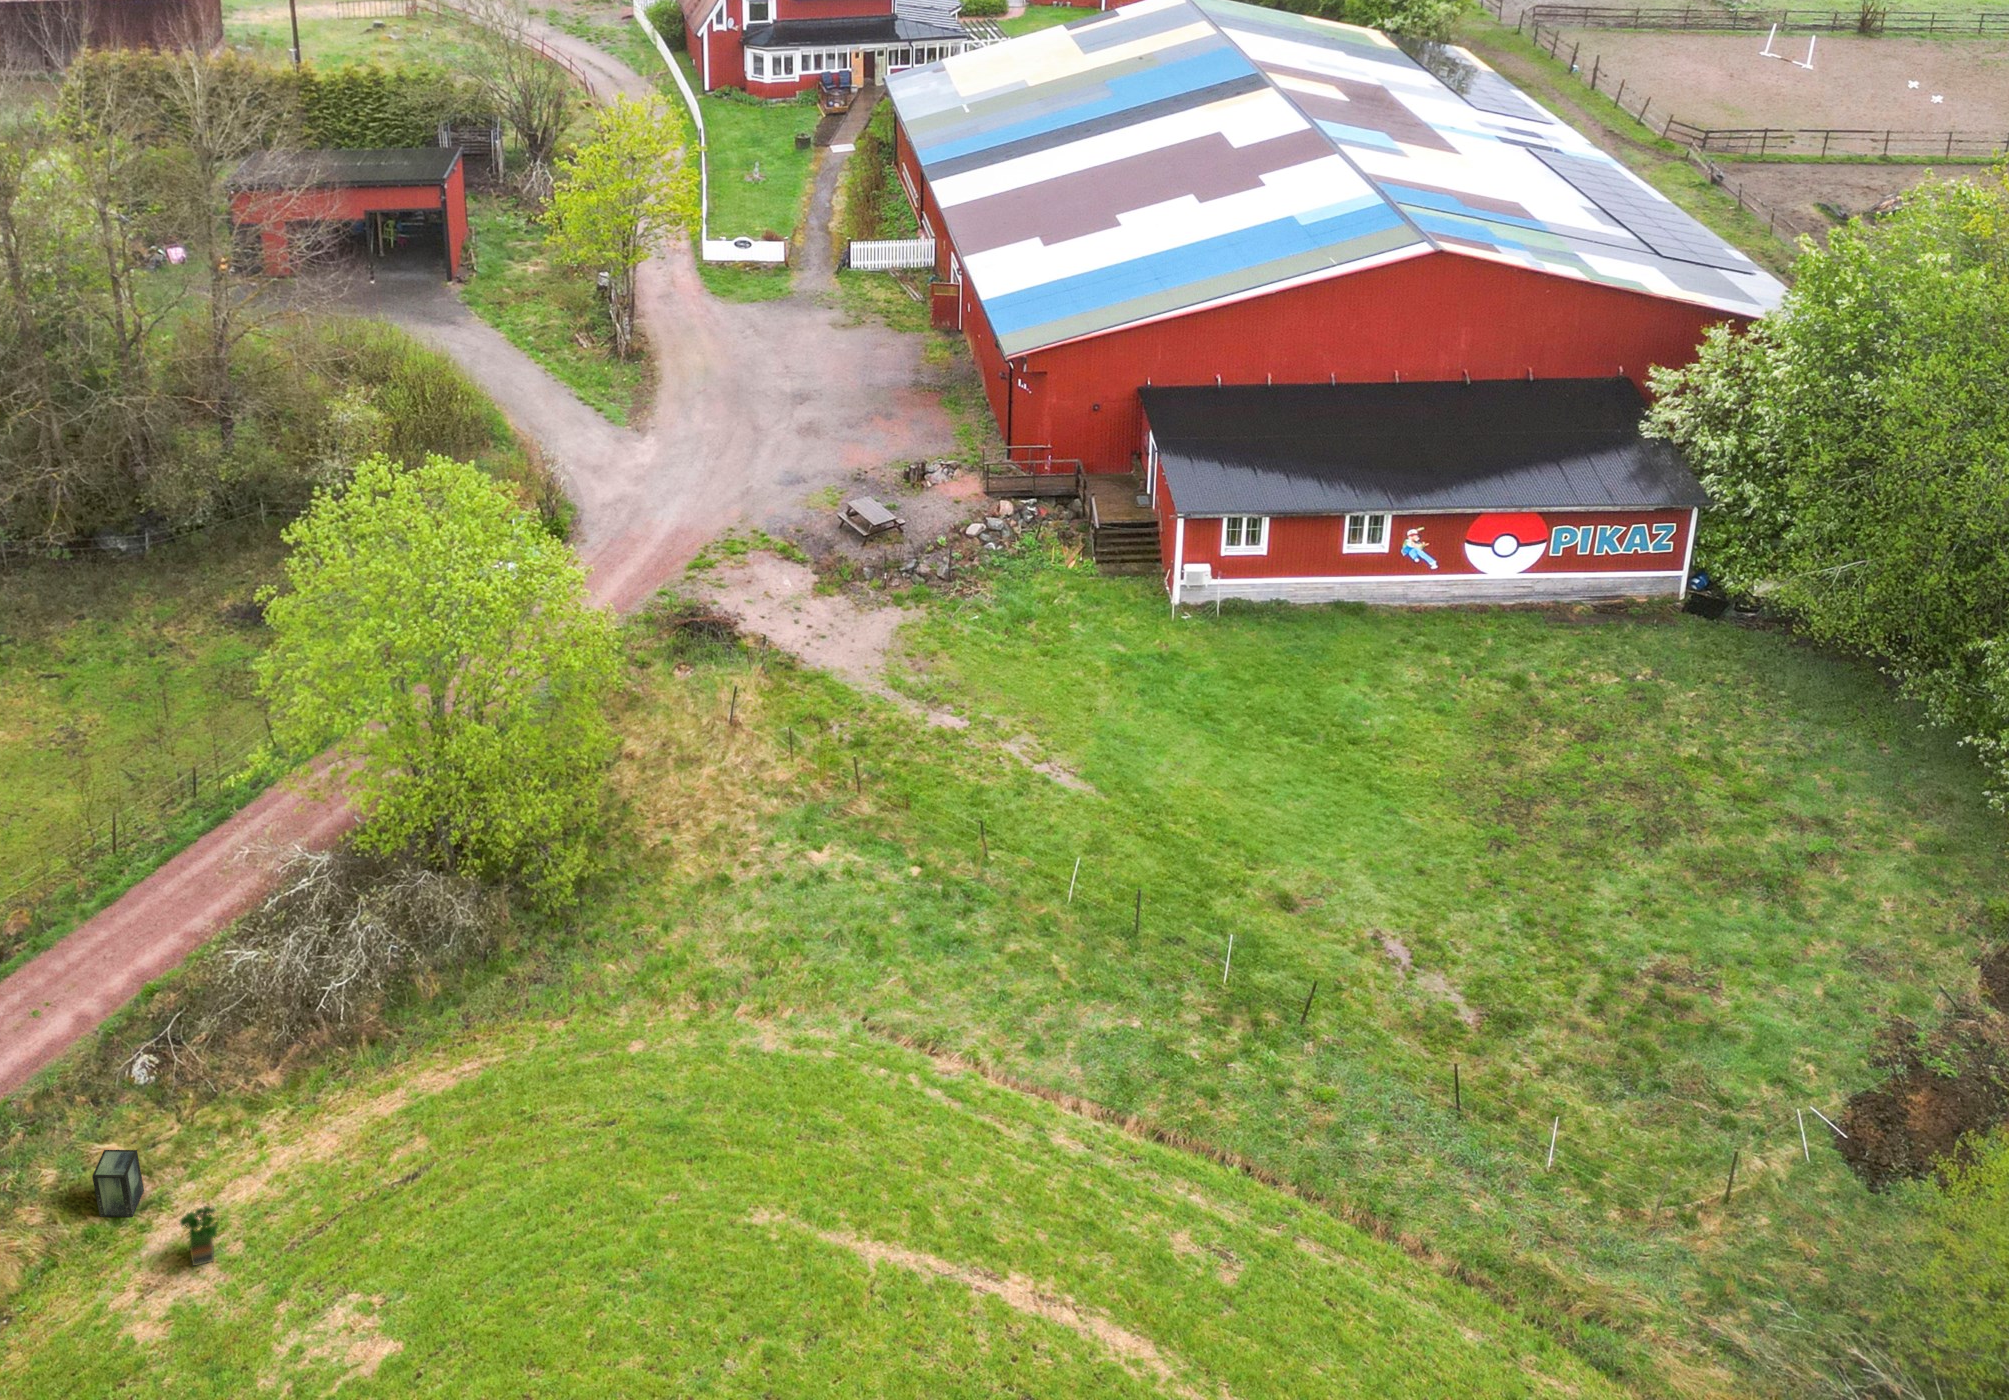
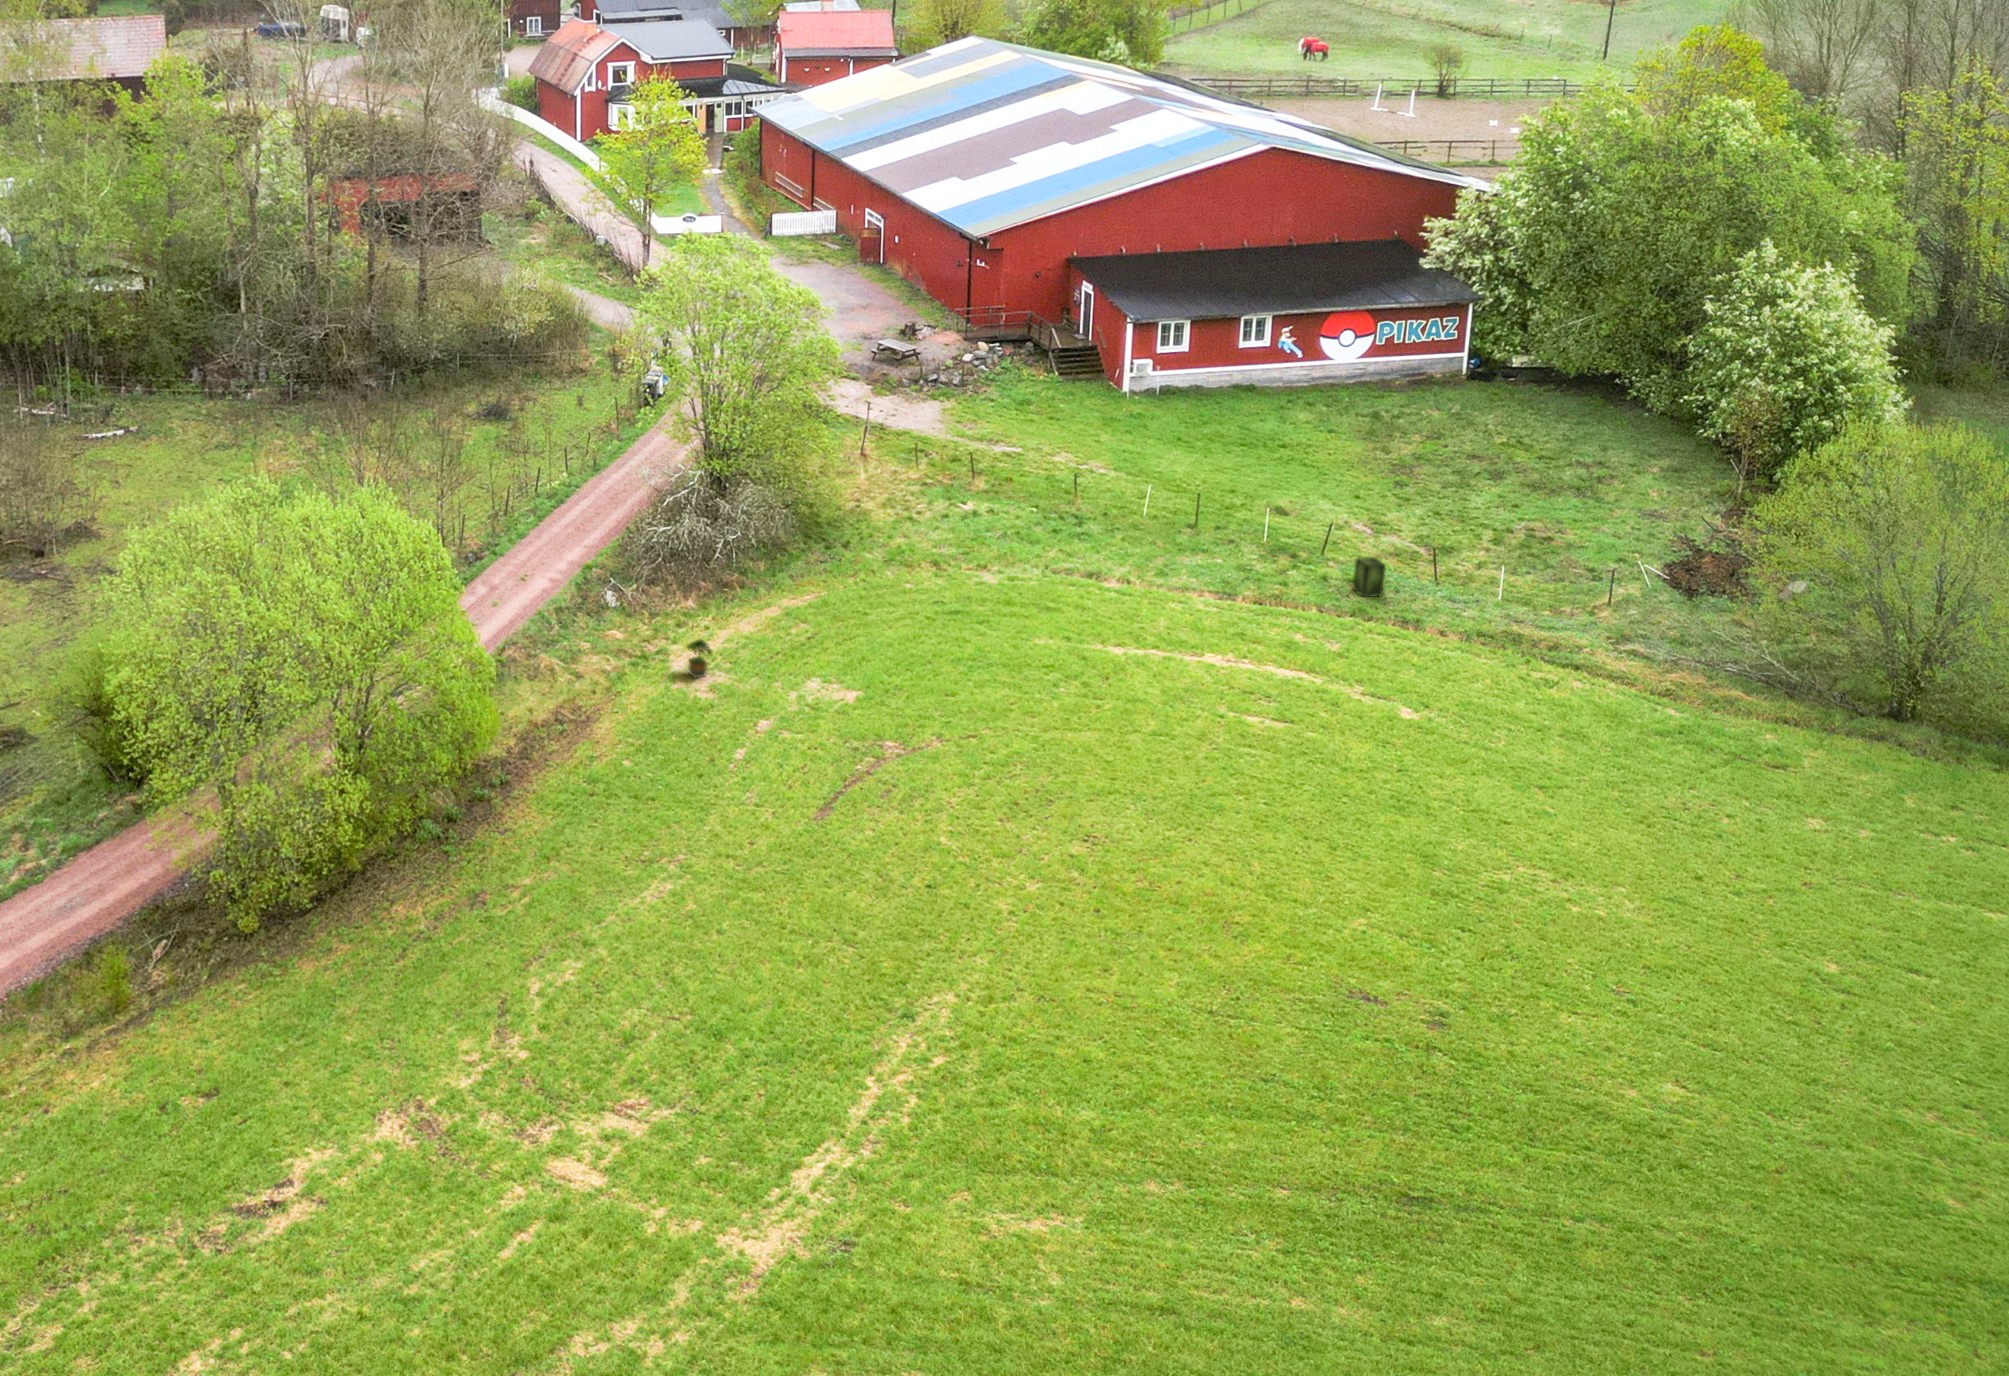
storage box: present [92,1150,144,1217] -> present [1353,557,1386,597]

